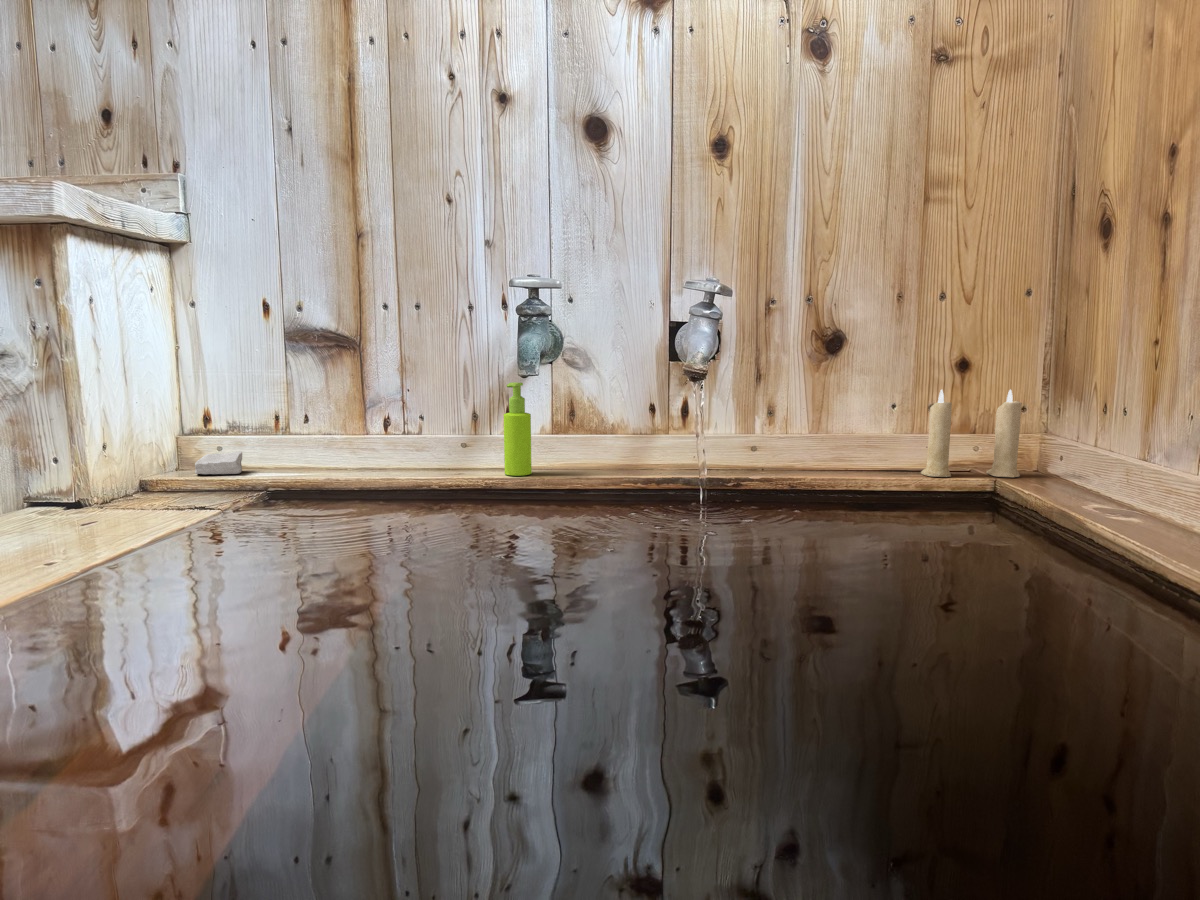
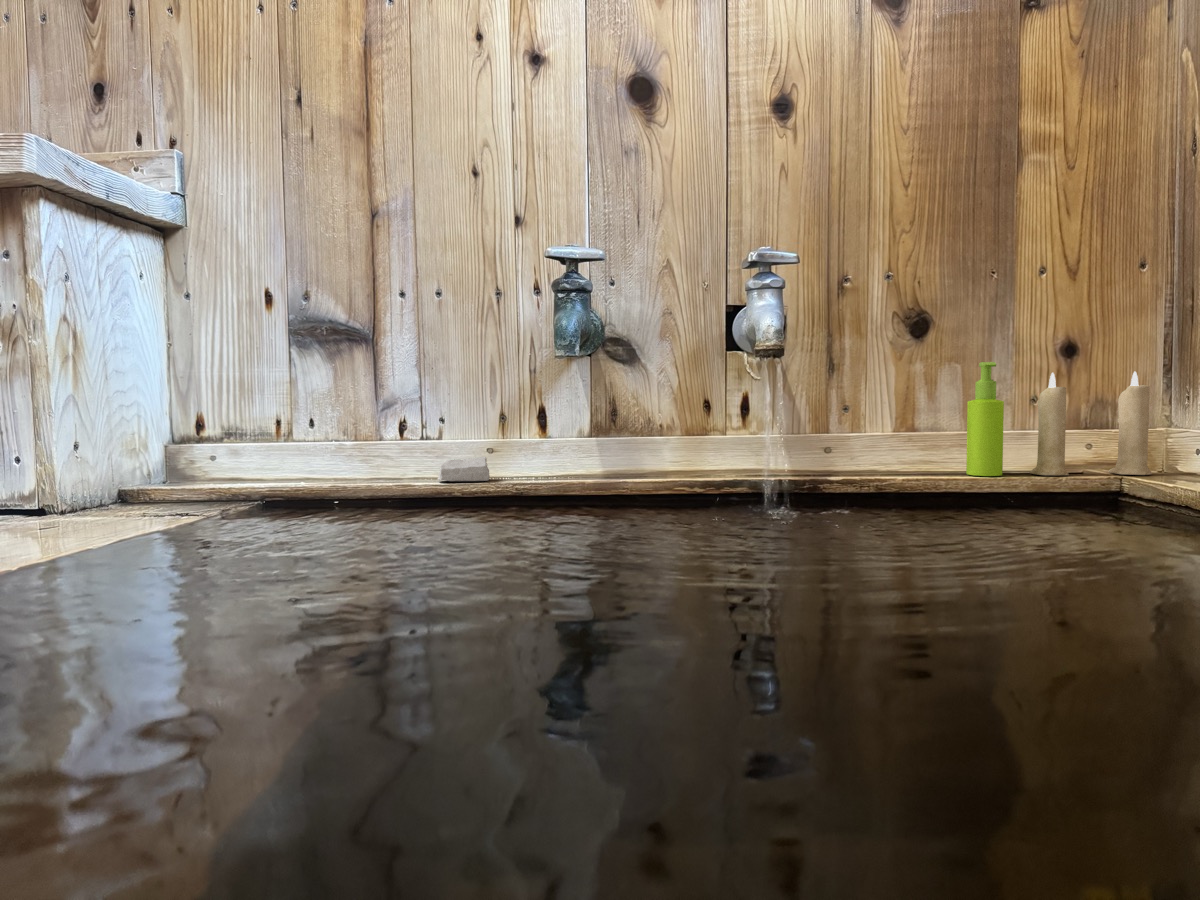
soap dispenser: present [504,382,532,476] -> present [966,362,1004,476]
soap bar: present [195,452,242,474] -> present [437,457,490,481]

